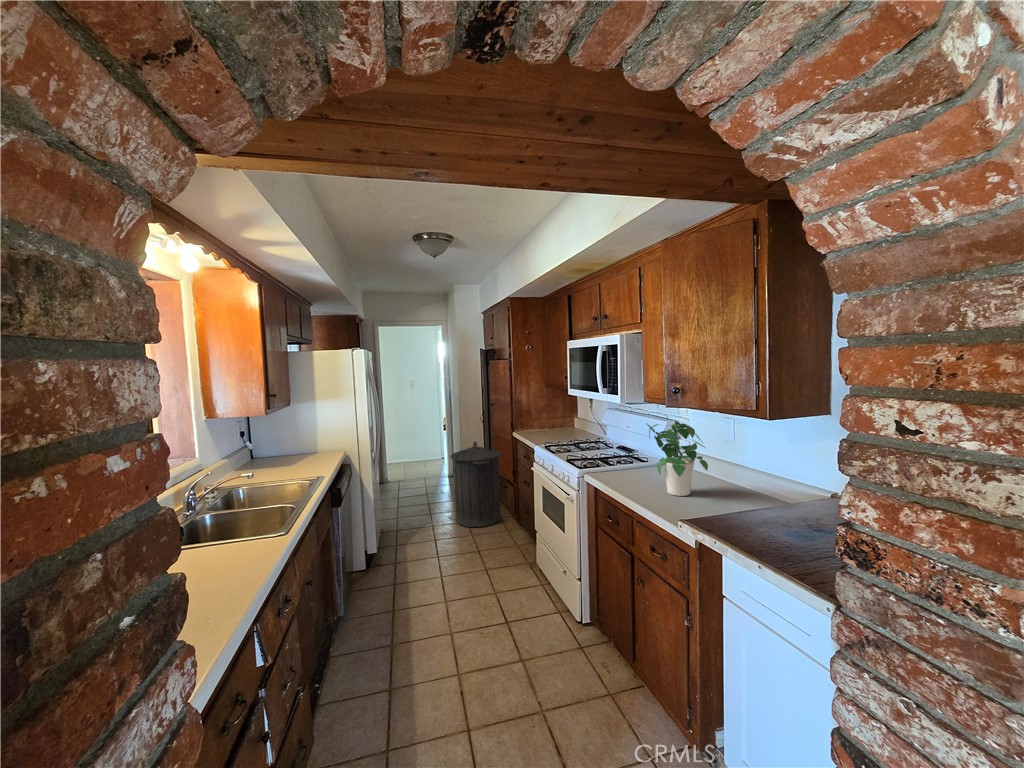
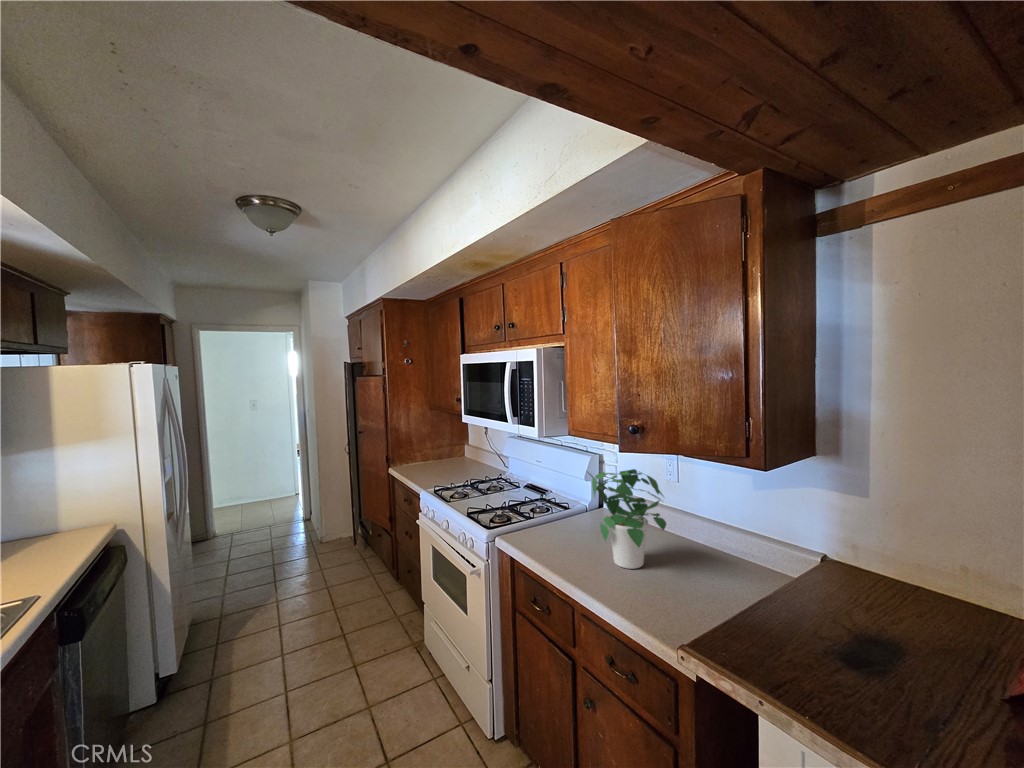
trash can: present [451,441,501,527] -> none [303,481,374,595]

